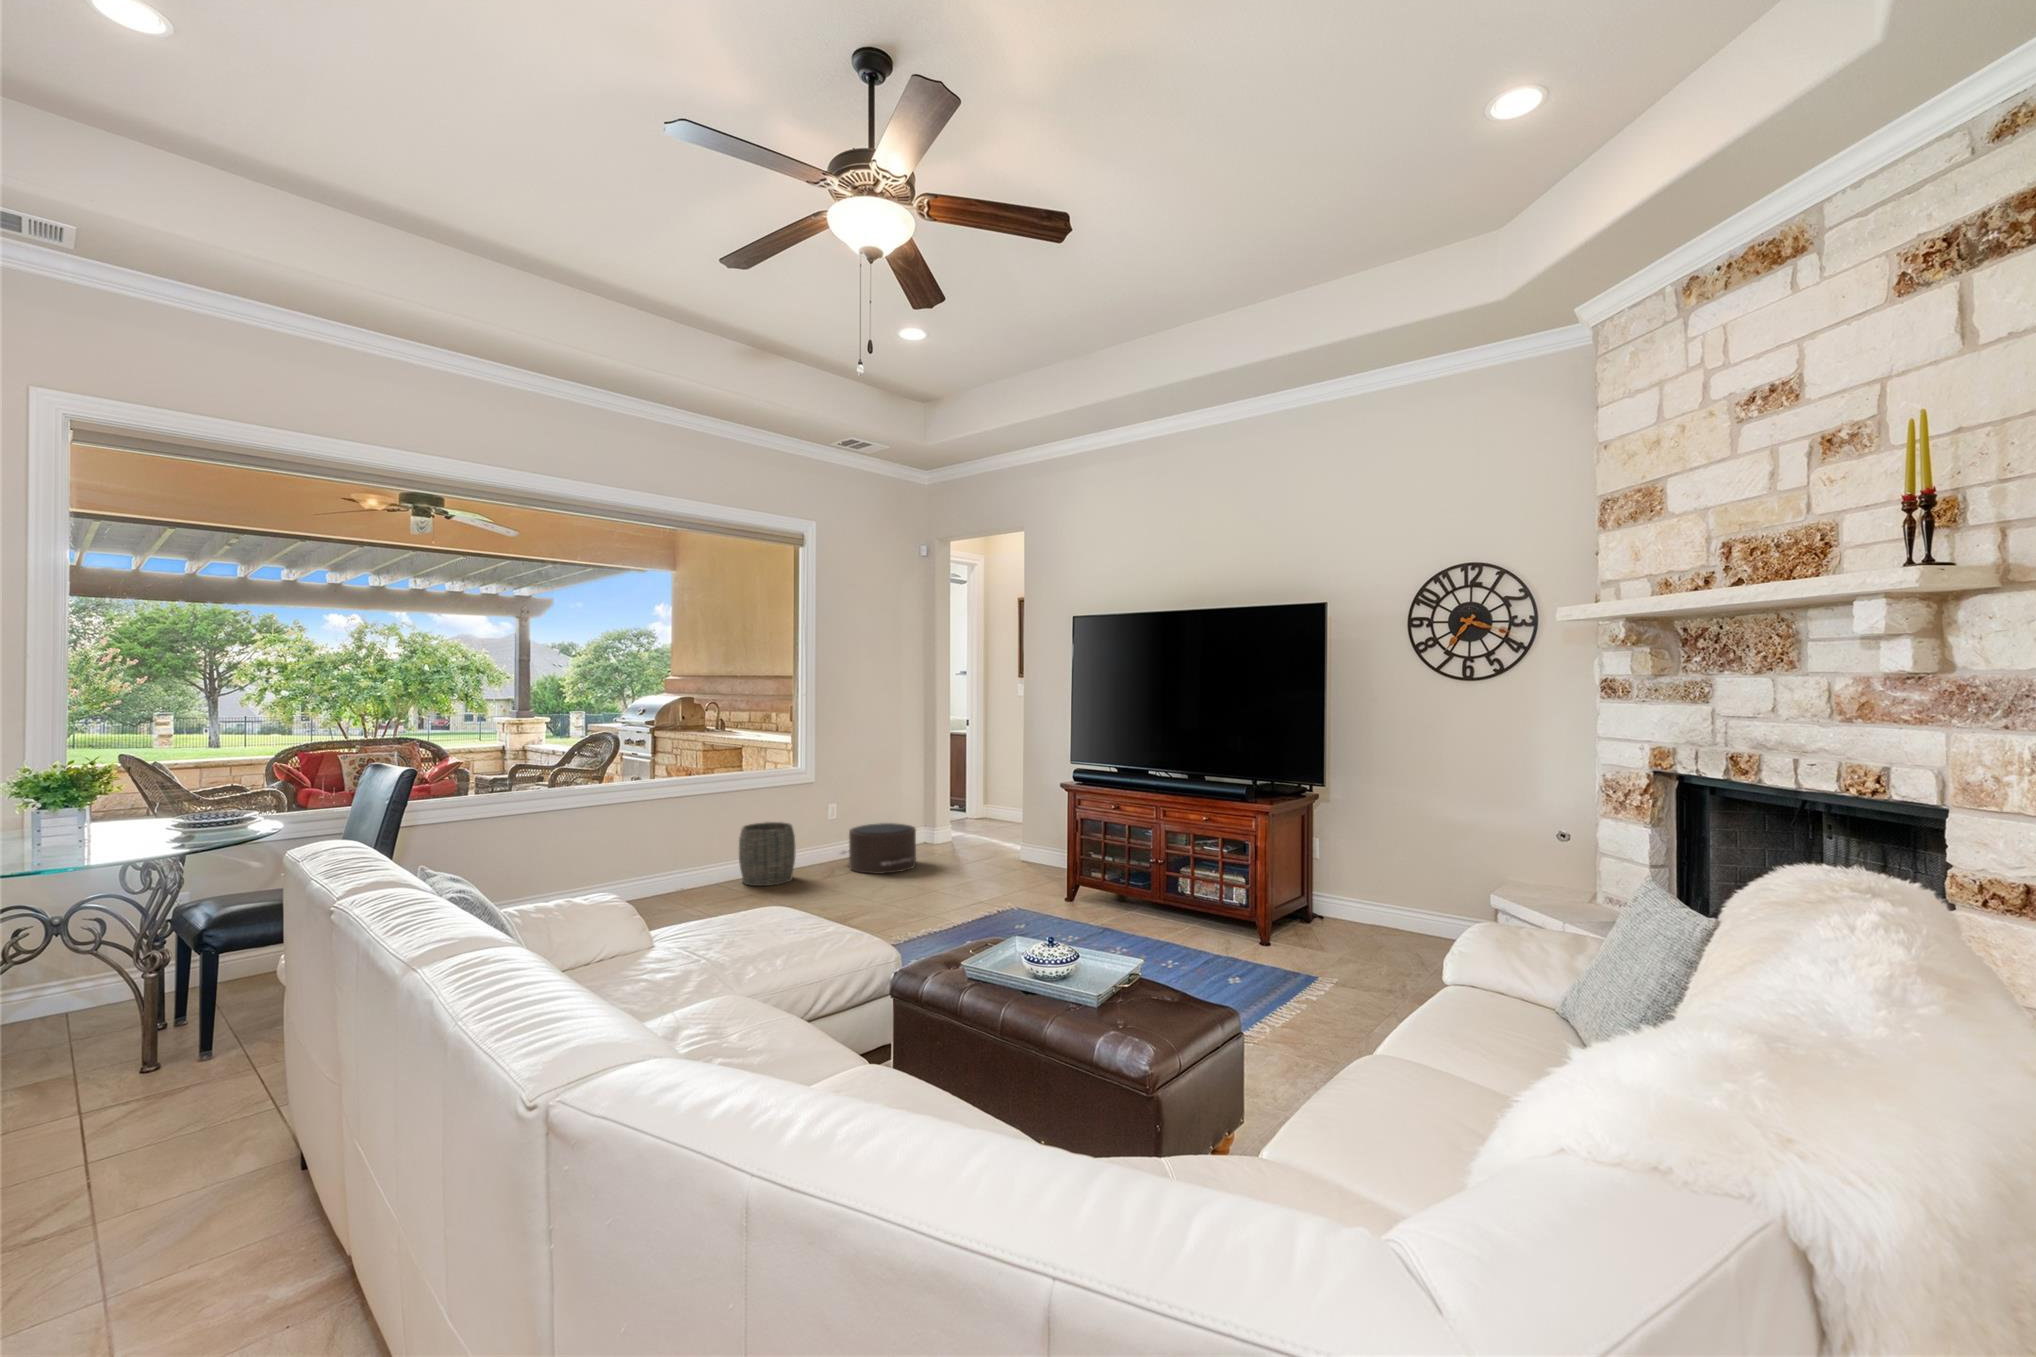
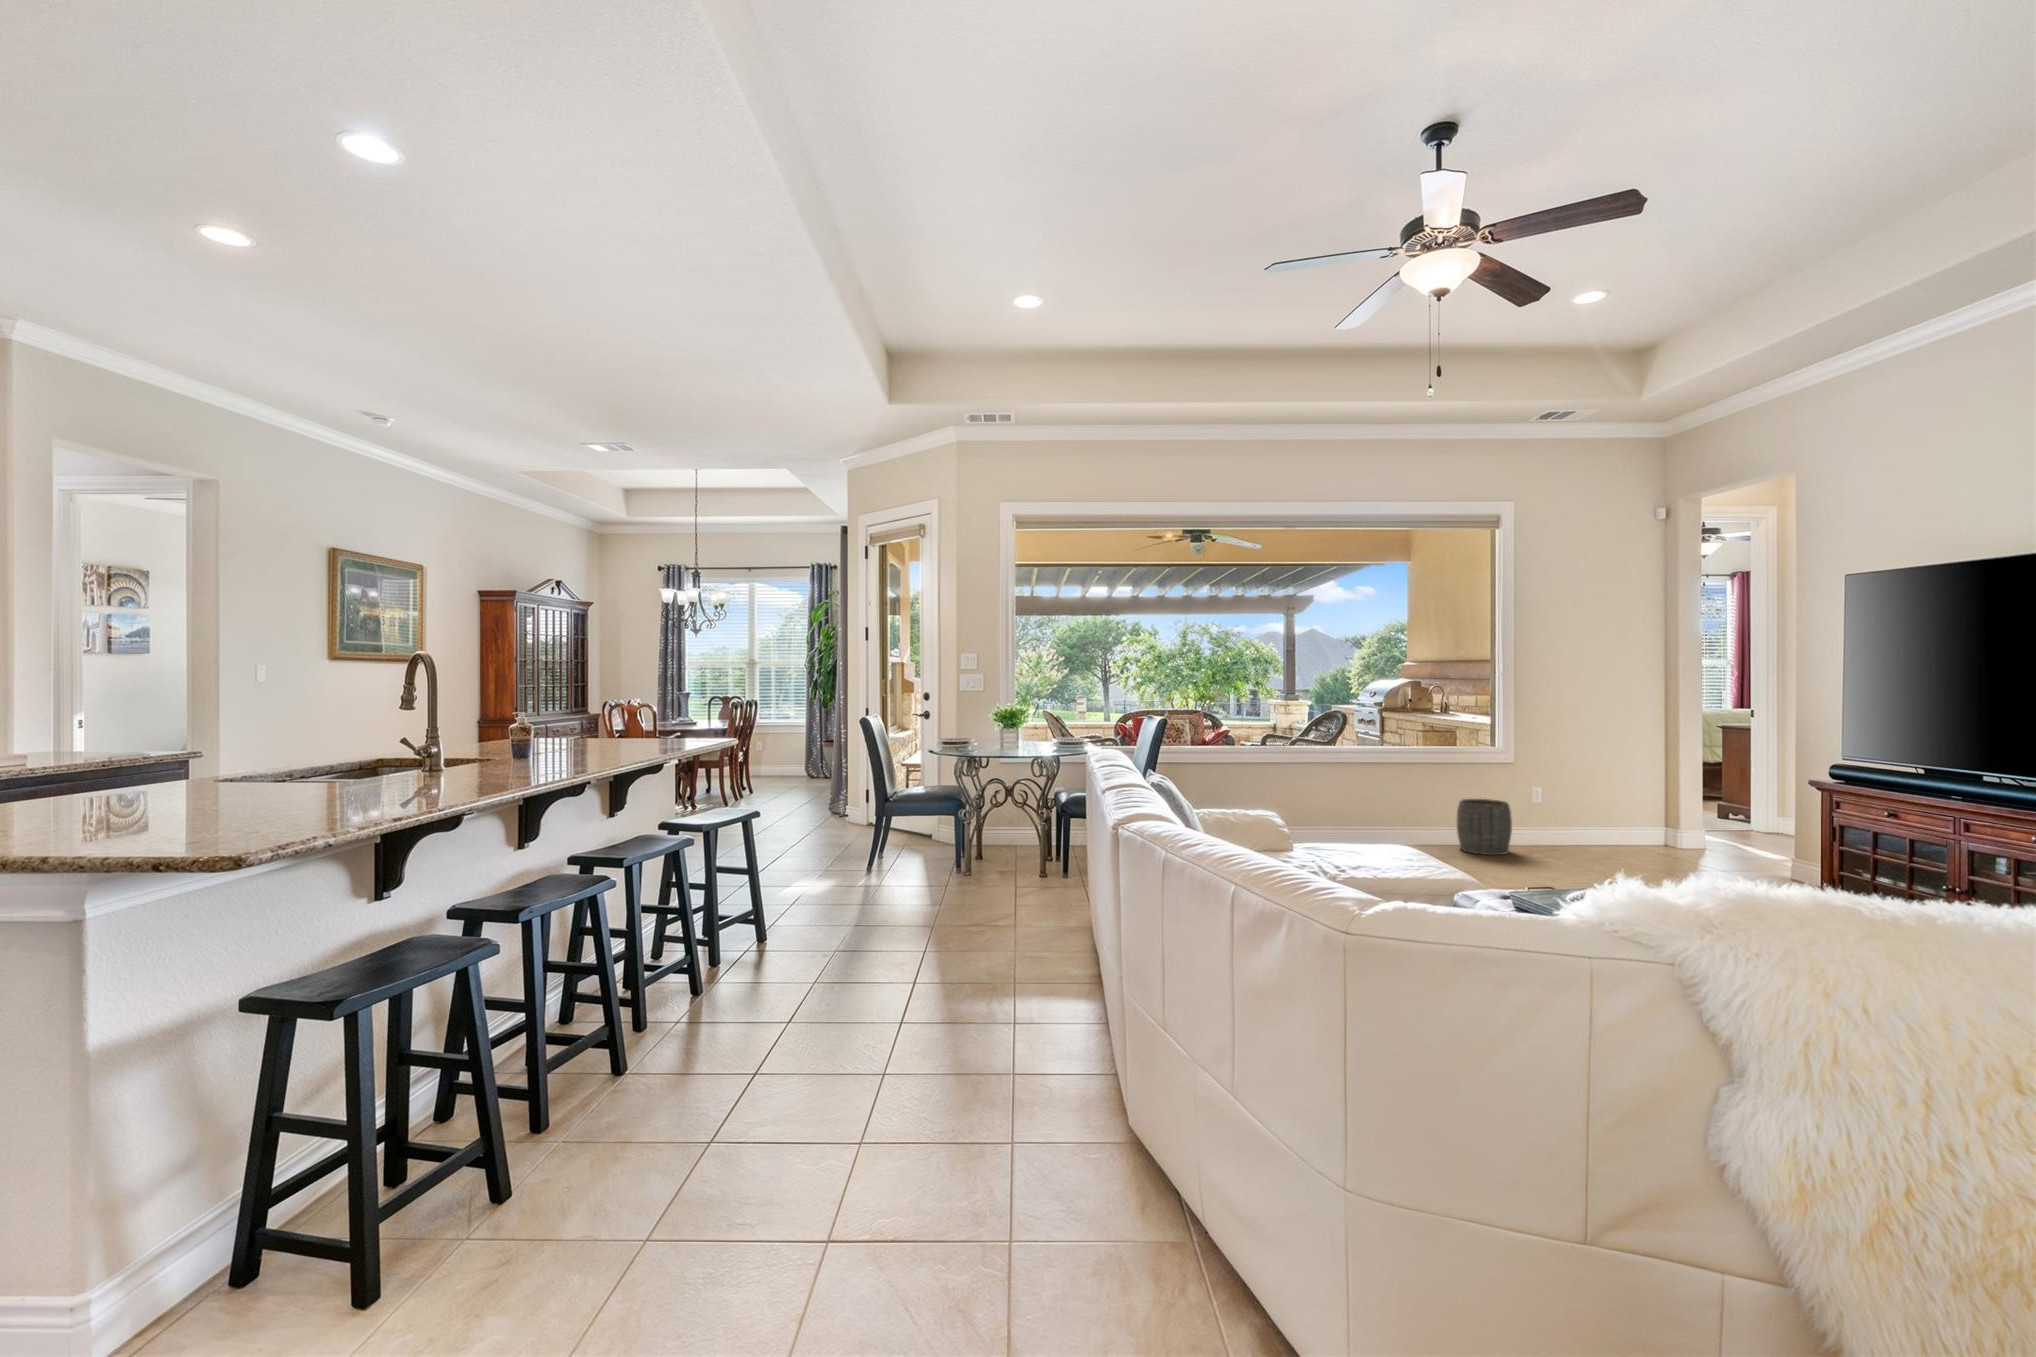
pouf: present [840,823,916,874] -> none [1560,814,1648,863]

